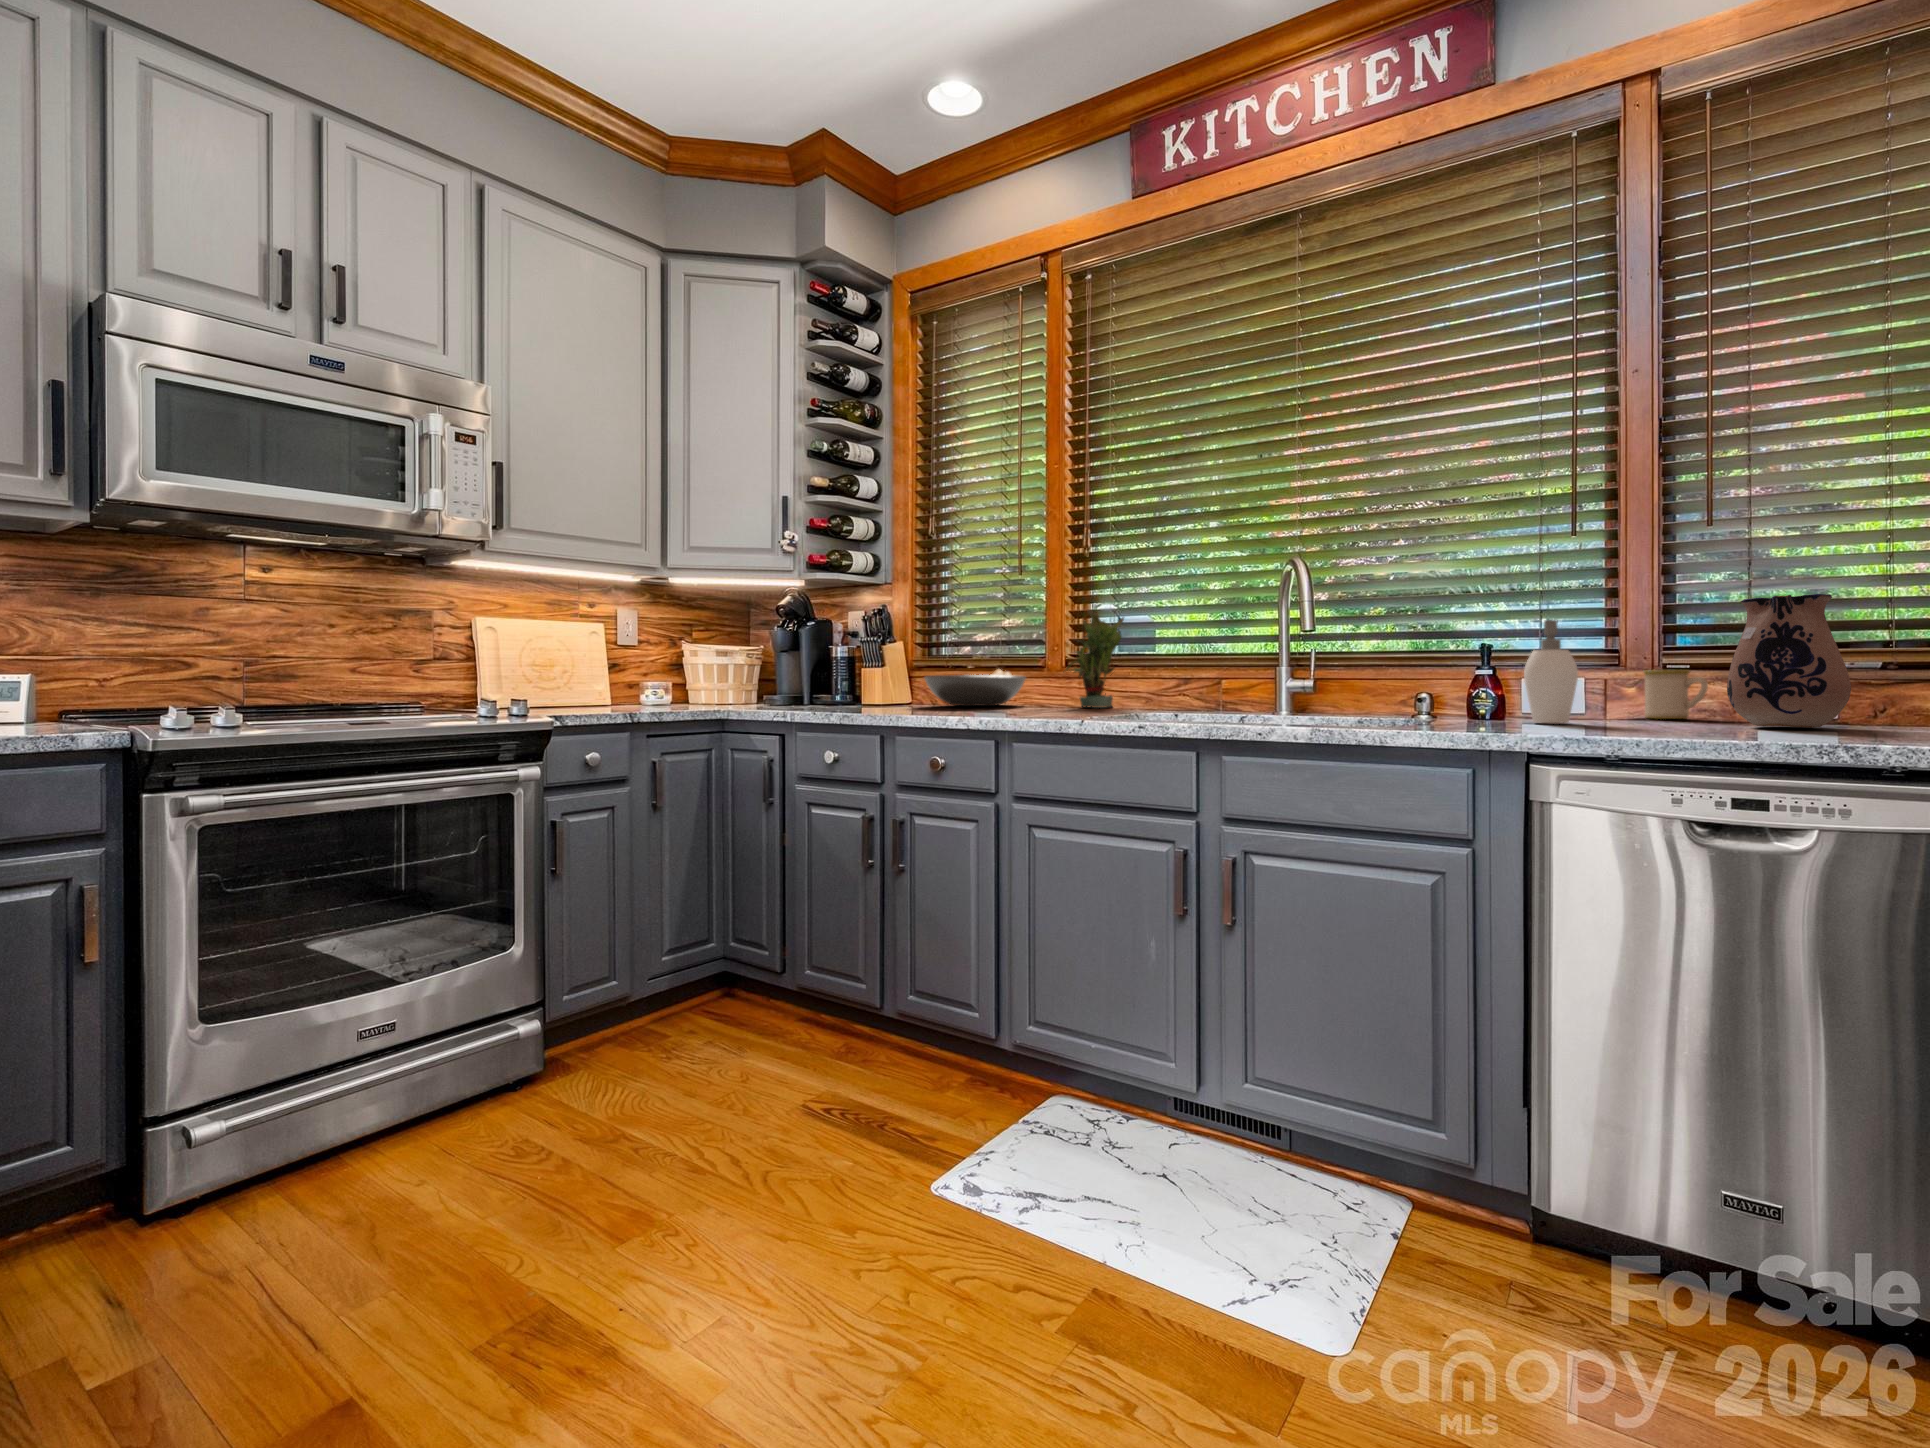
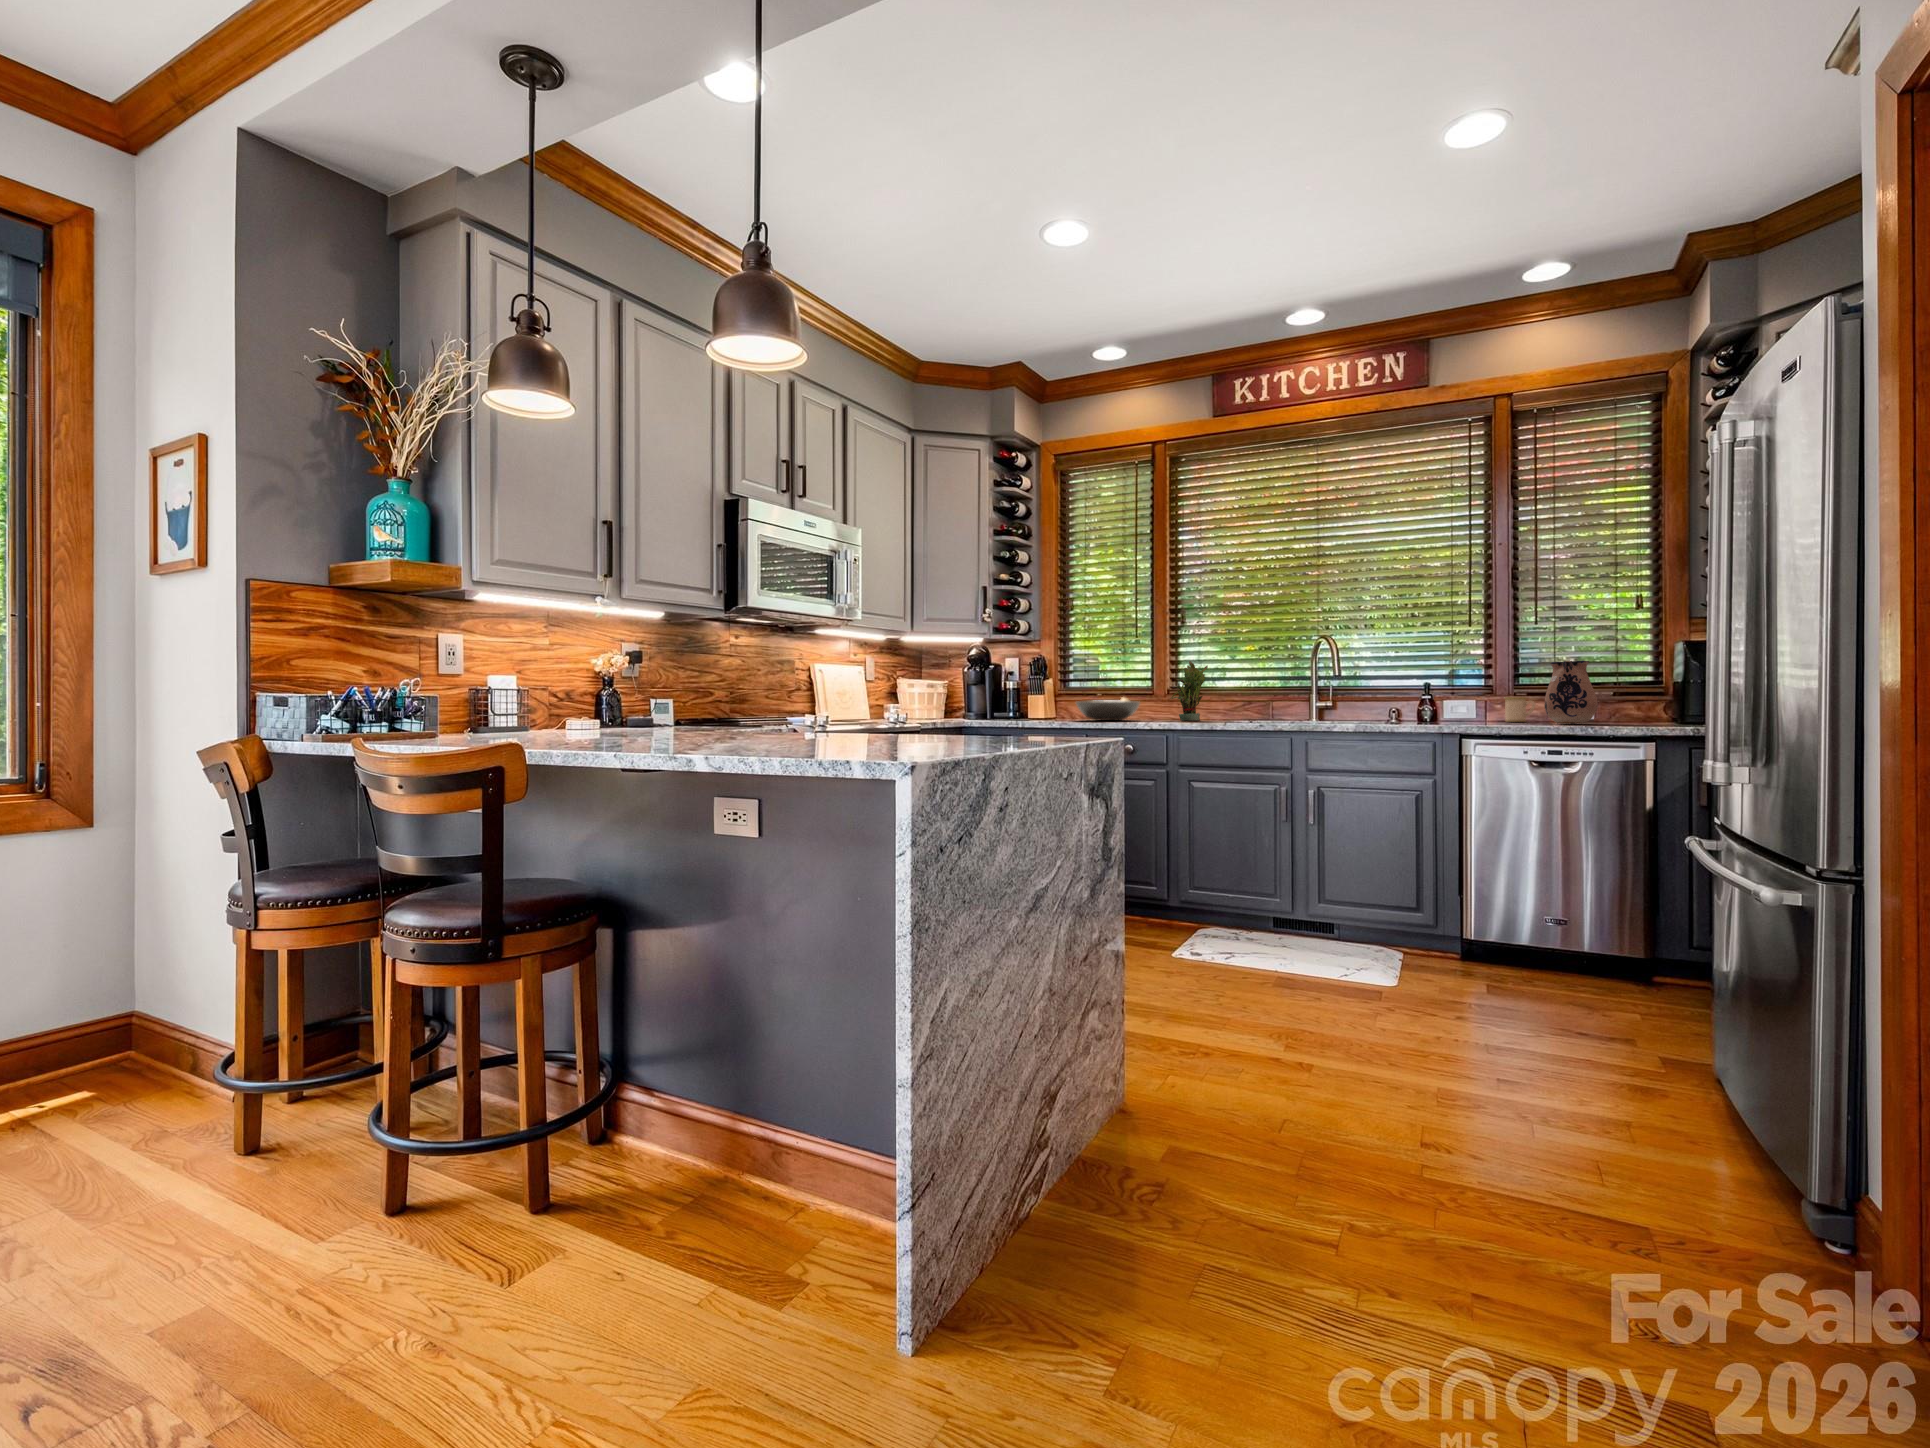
soap dispenser: present [1524,620,1588,723] -> none [1449,671,1484,723]

